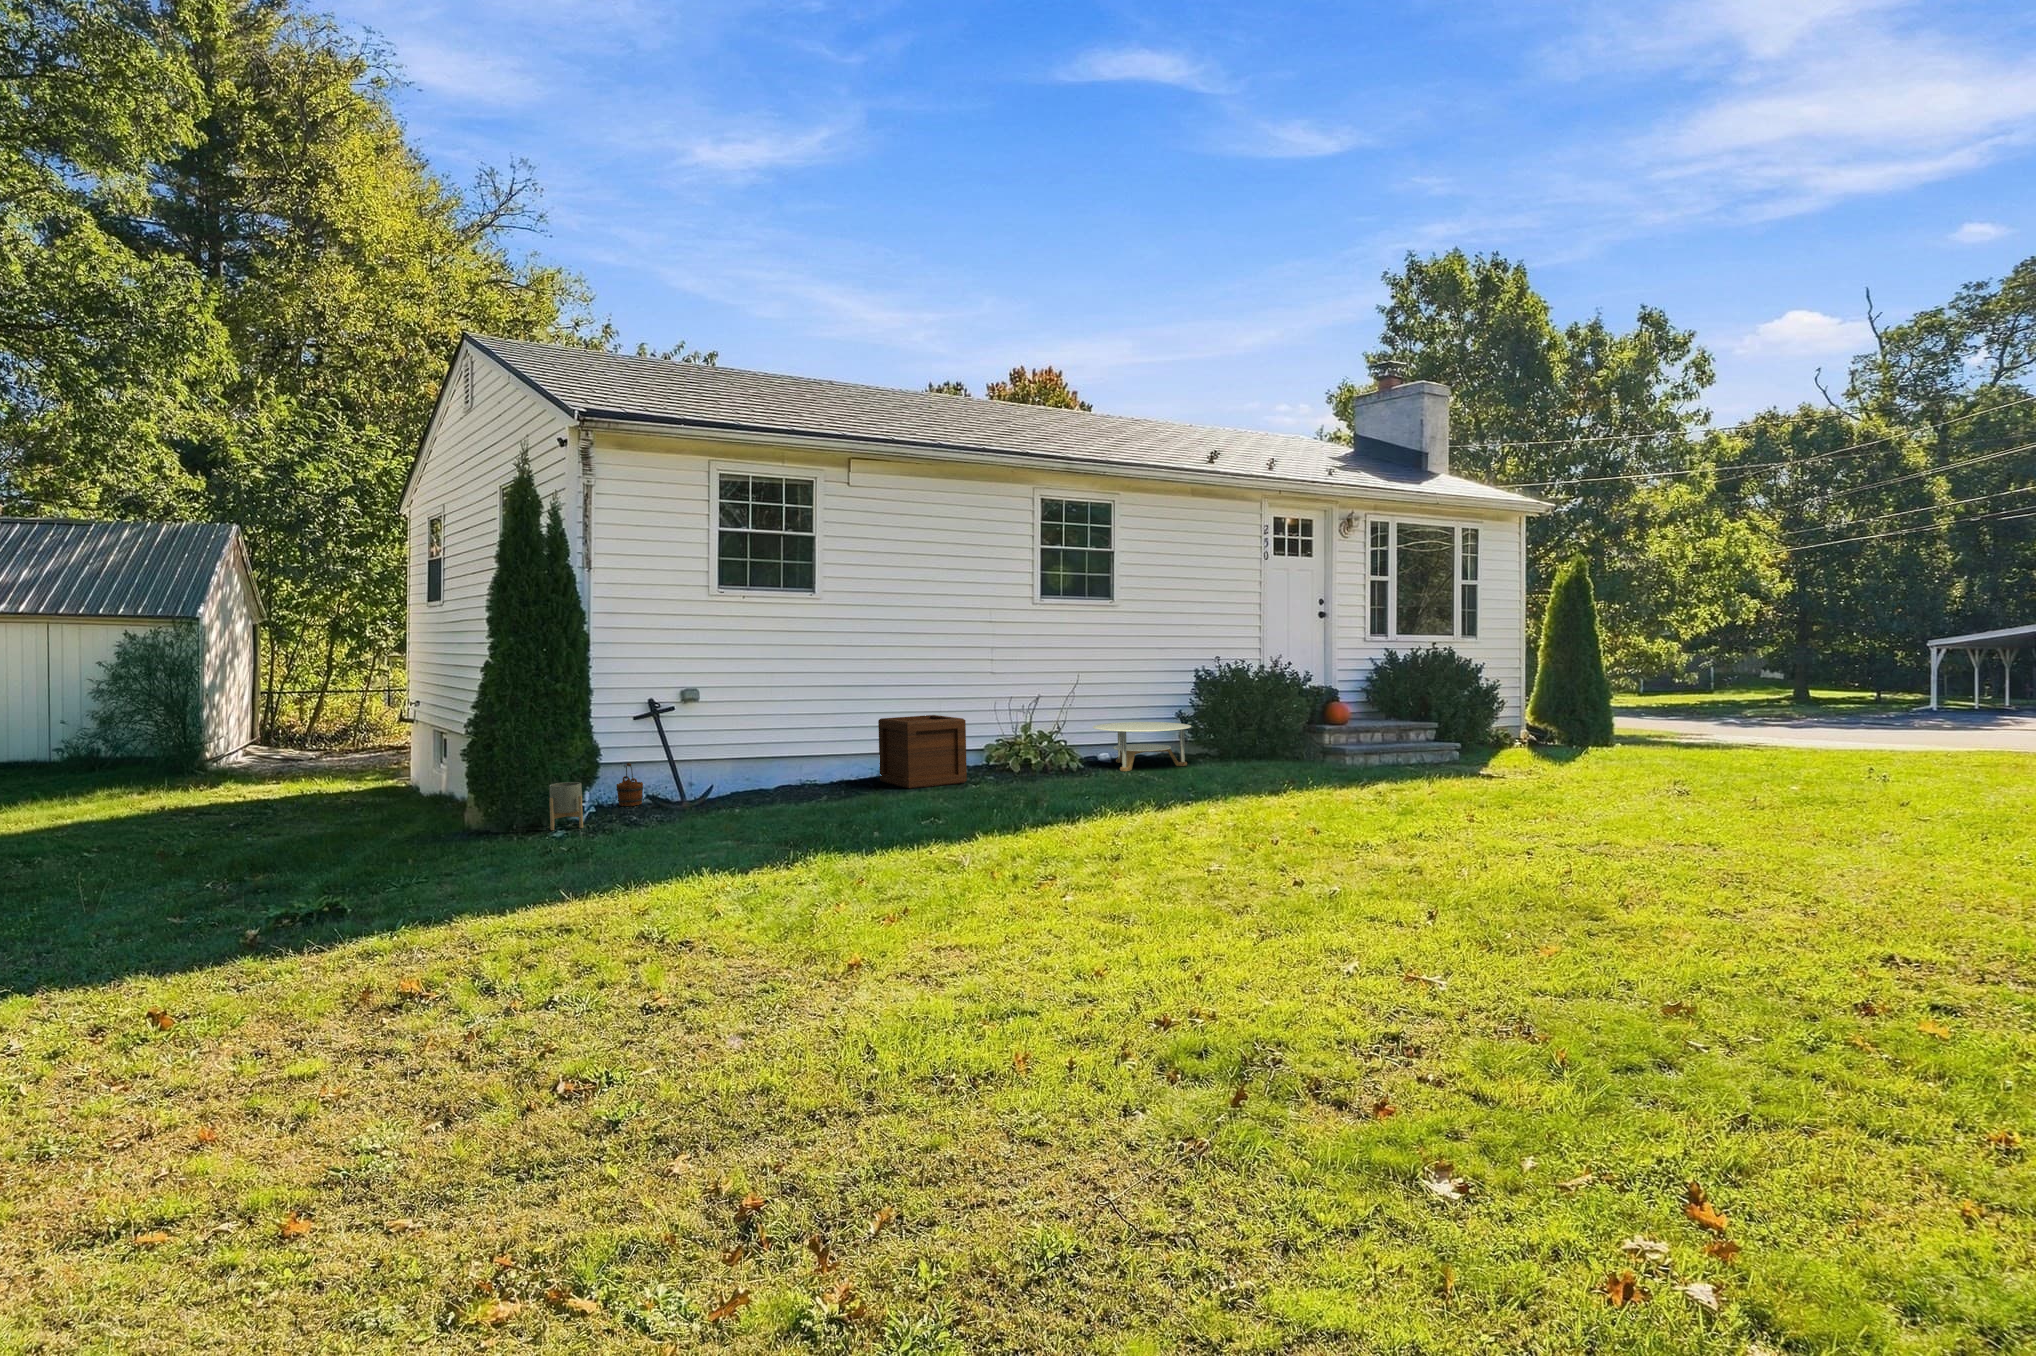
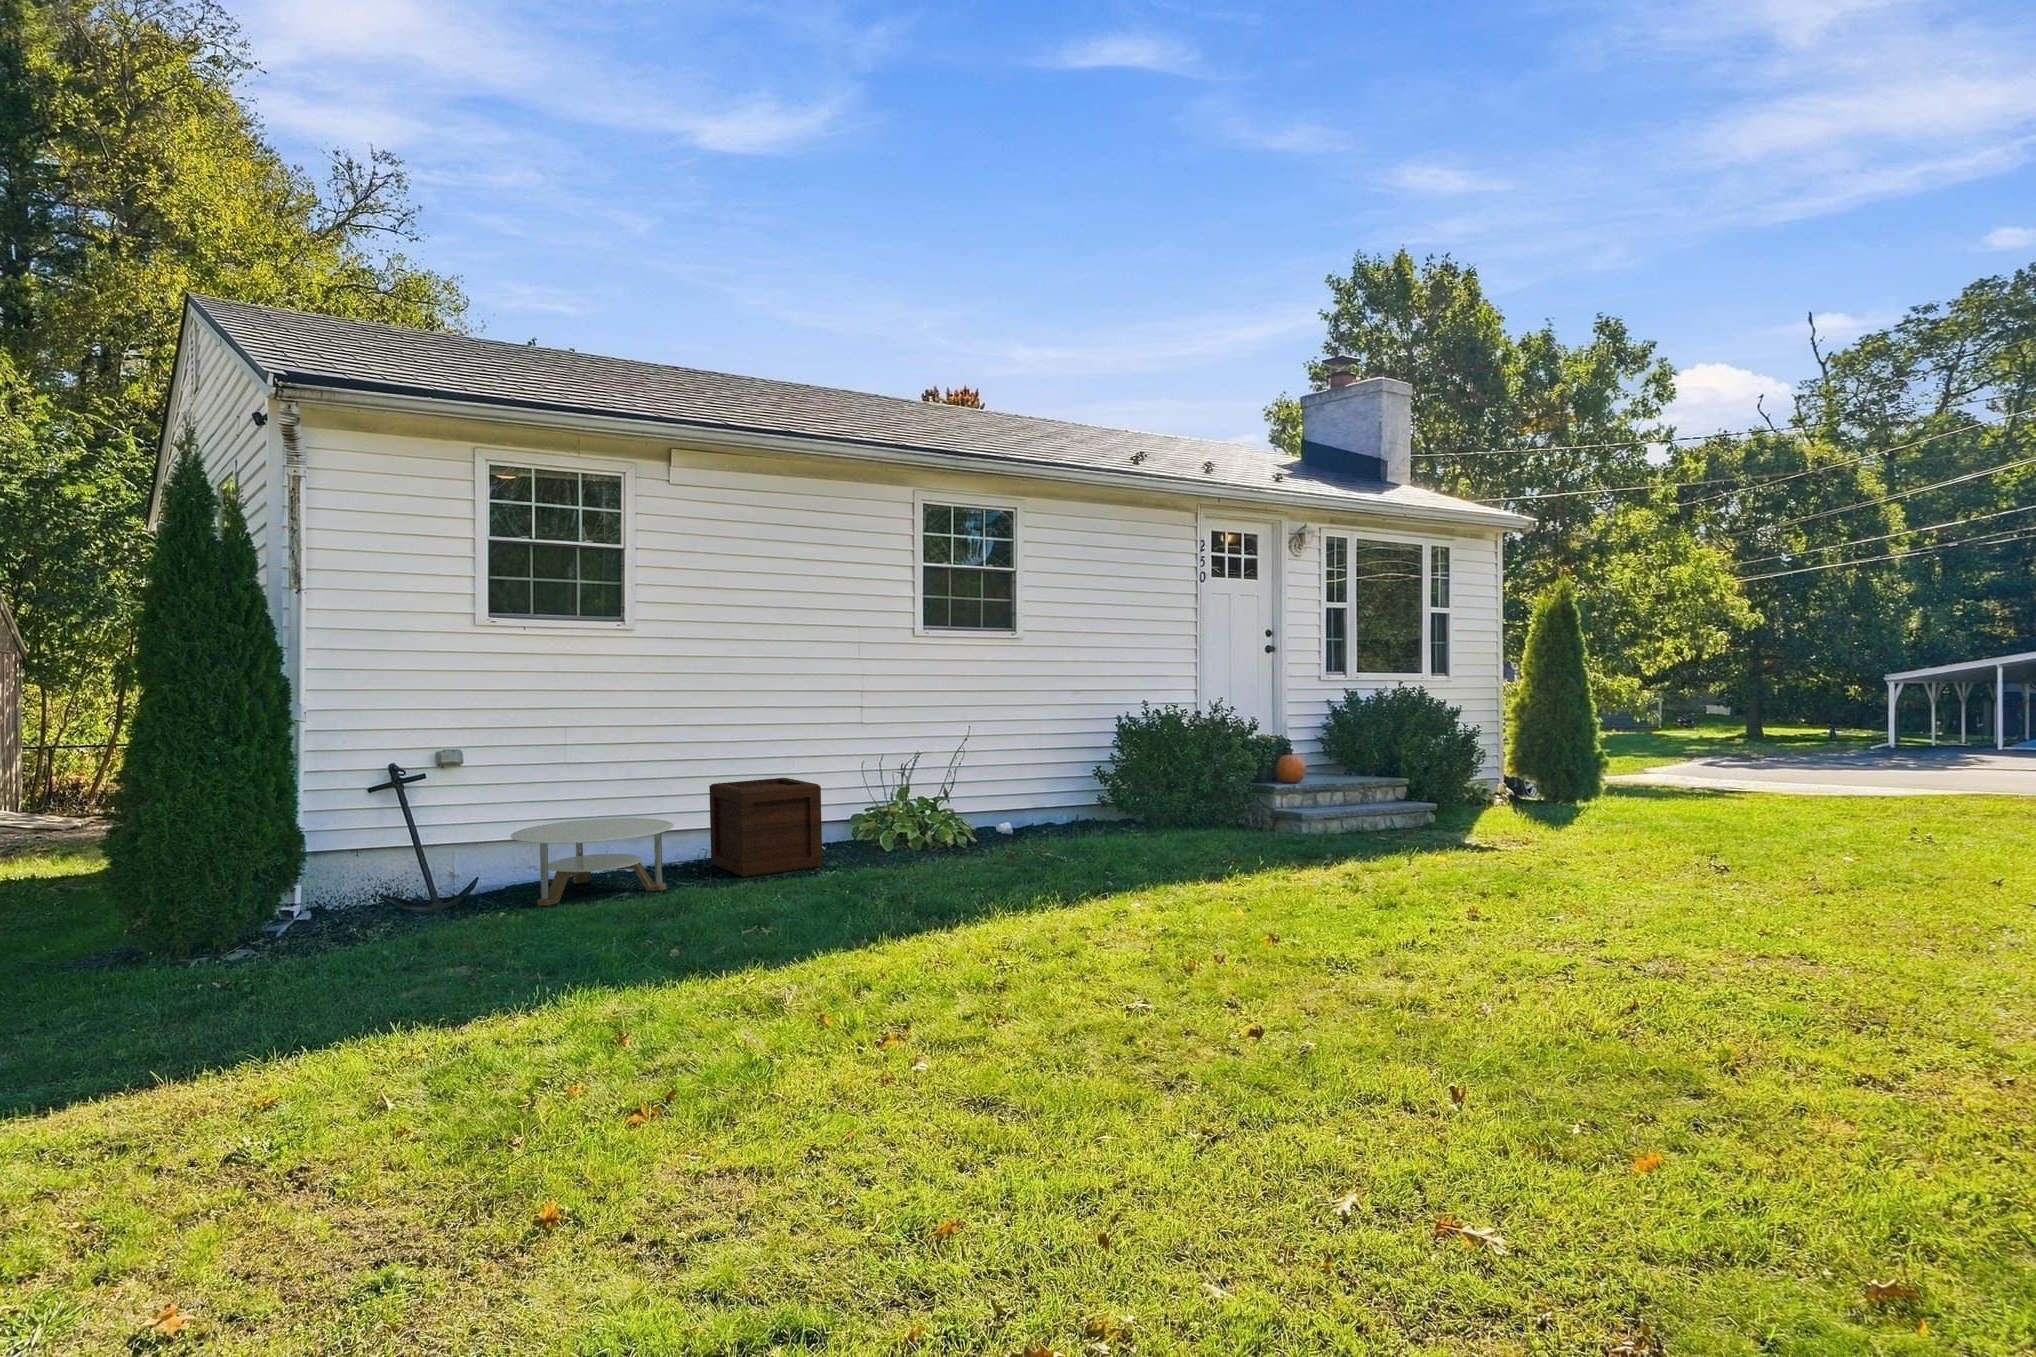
round table: present [1093,722,1191,771] -> present [511,818,674,906]
wooden bucket: present [616,763,643,806] -> none [332,851,372,911]
planter: present [549,782,583,830] -> none [196,887,256,959]

